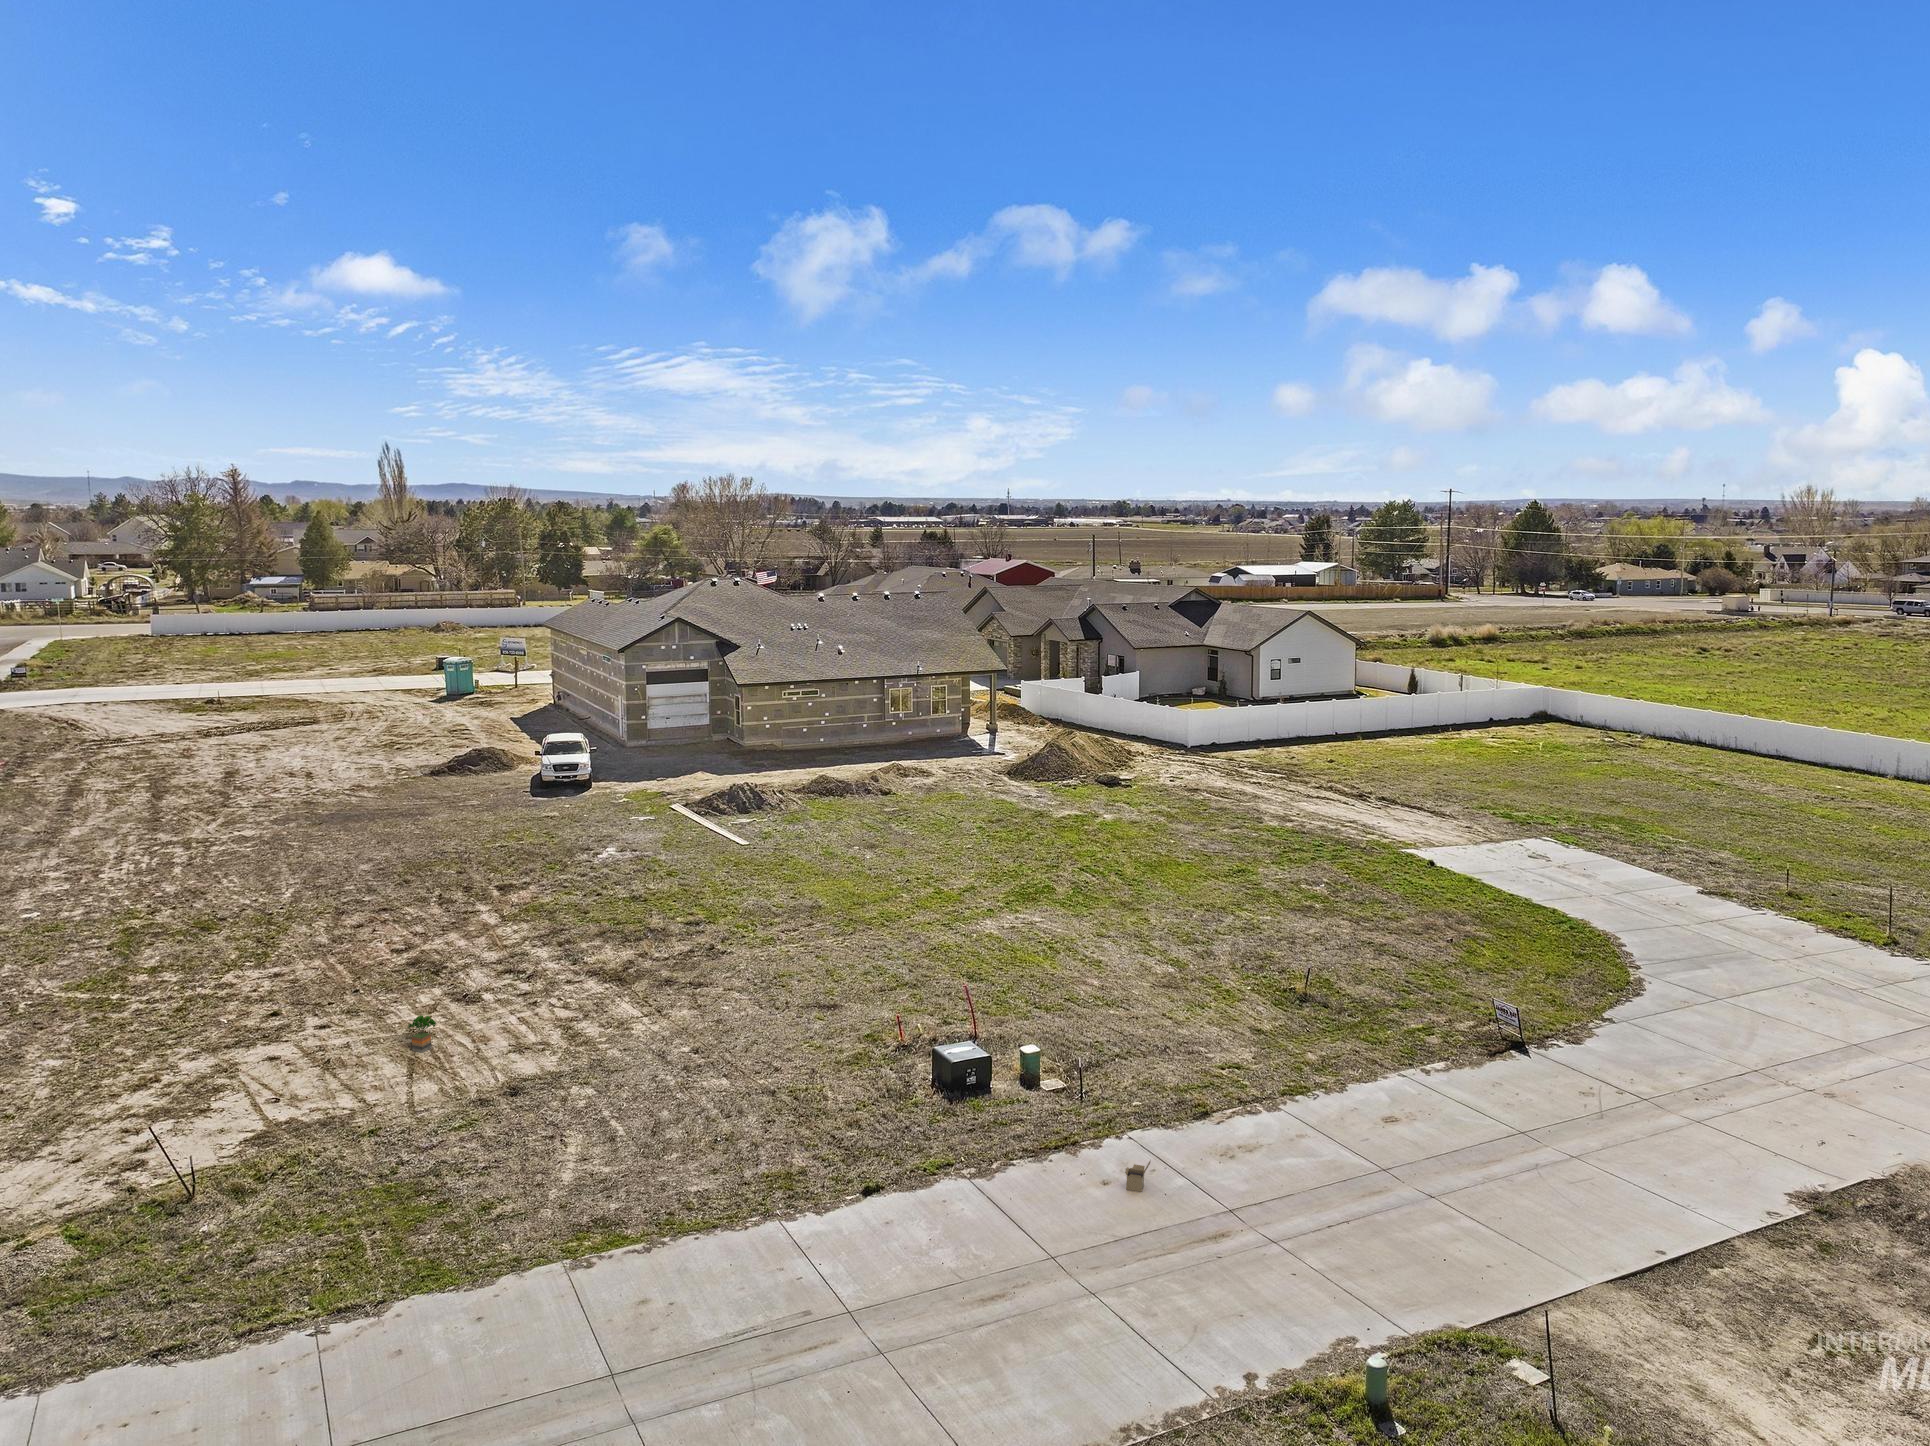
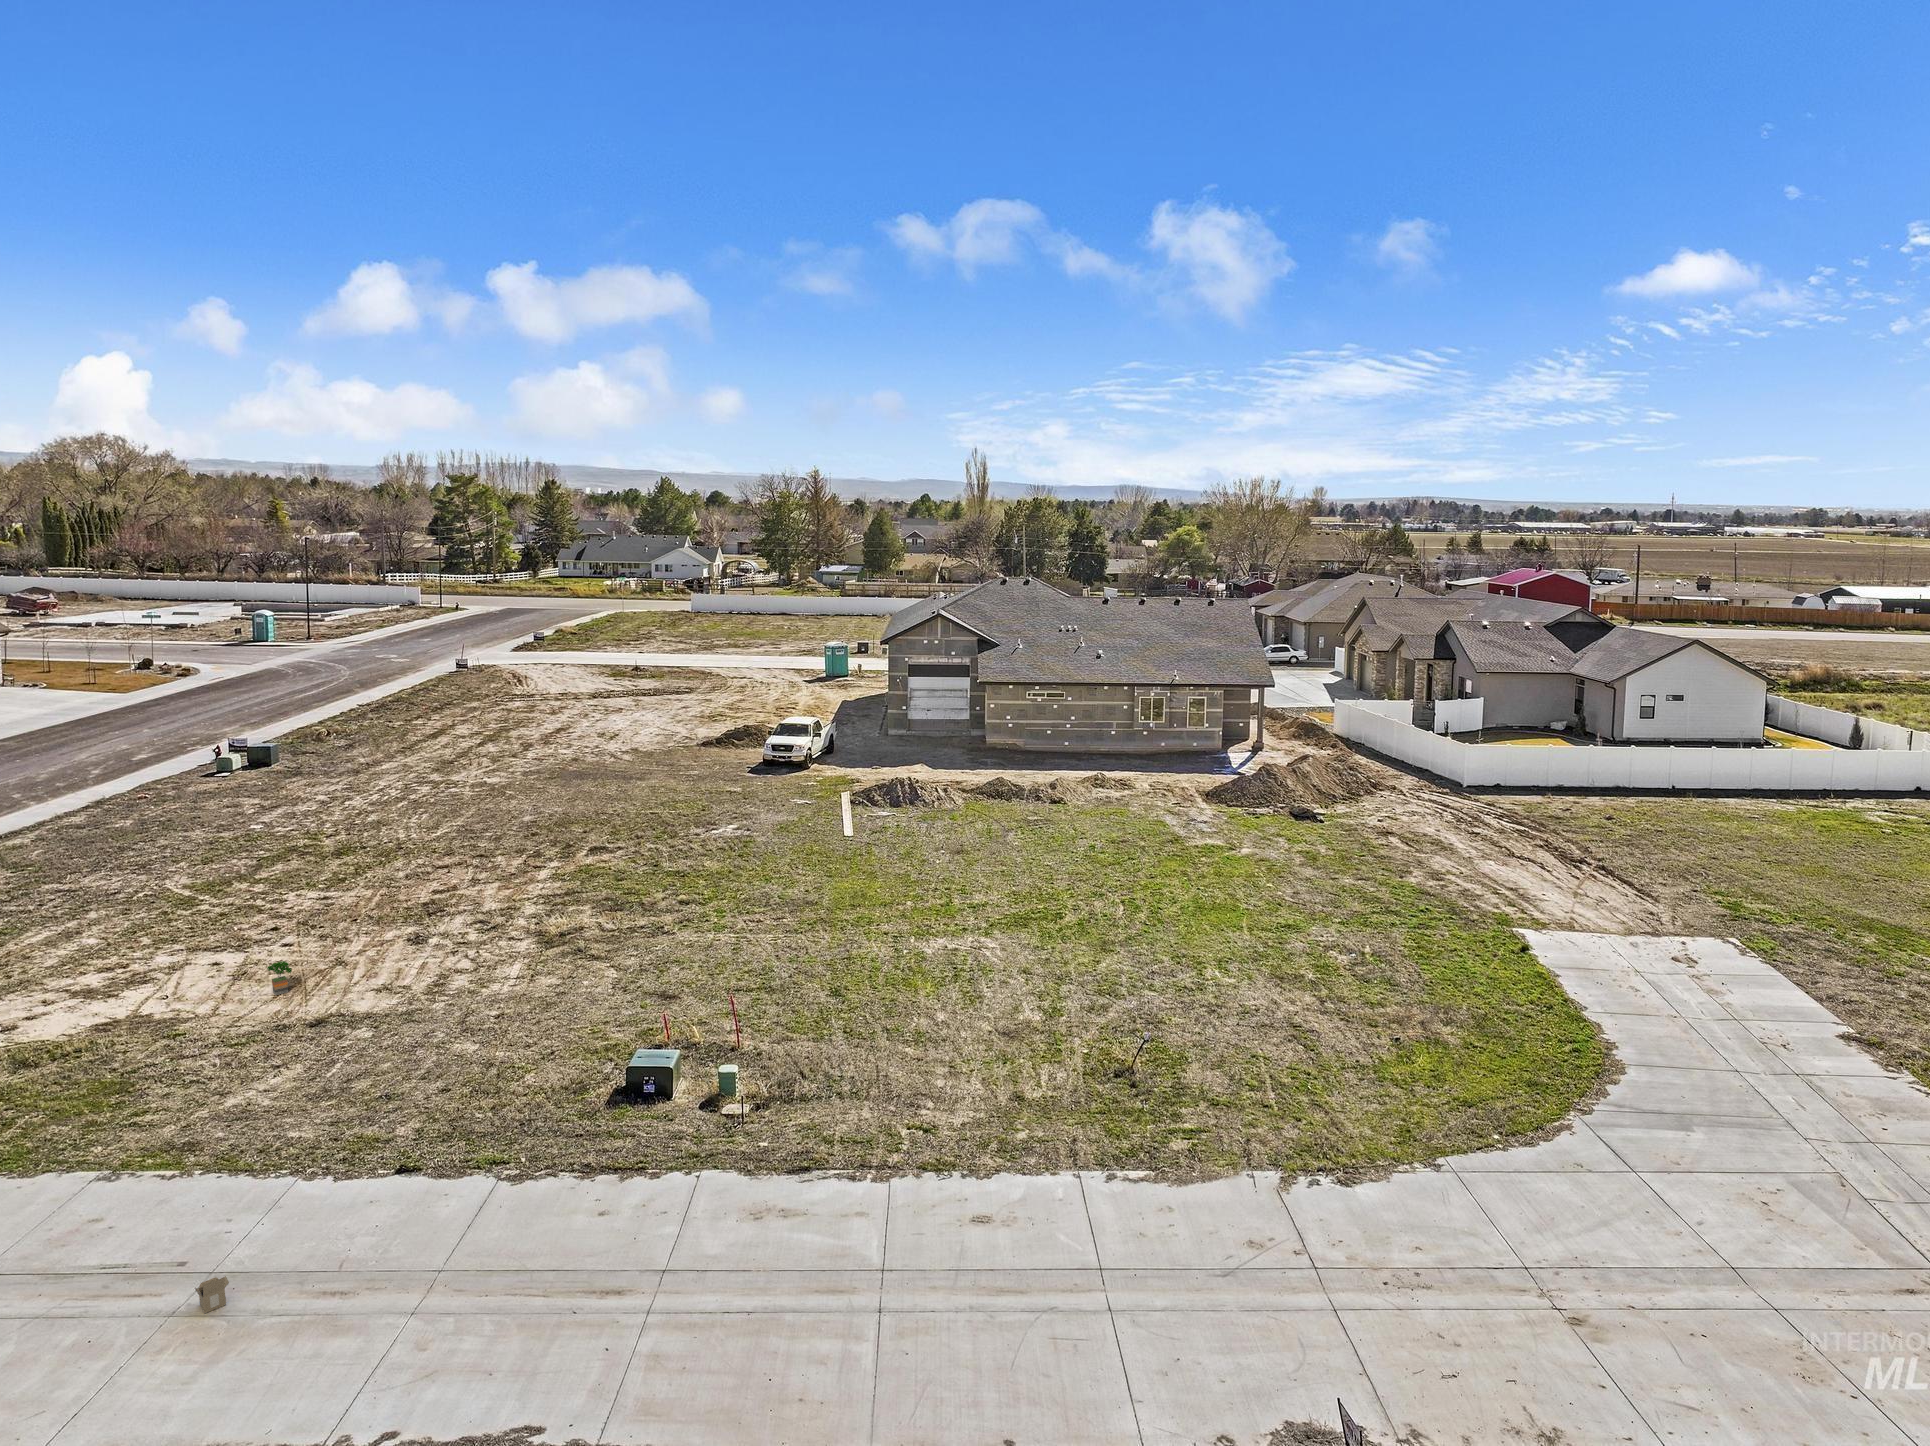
cardboard box: present [1125,1161,1150,1192] -> present [195,1276,229,1313]

